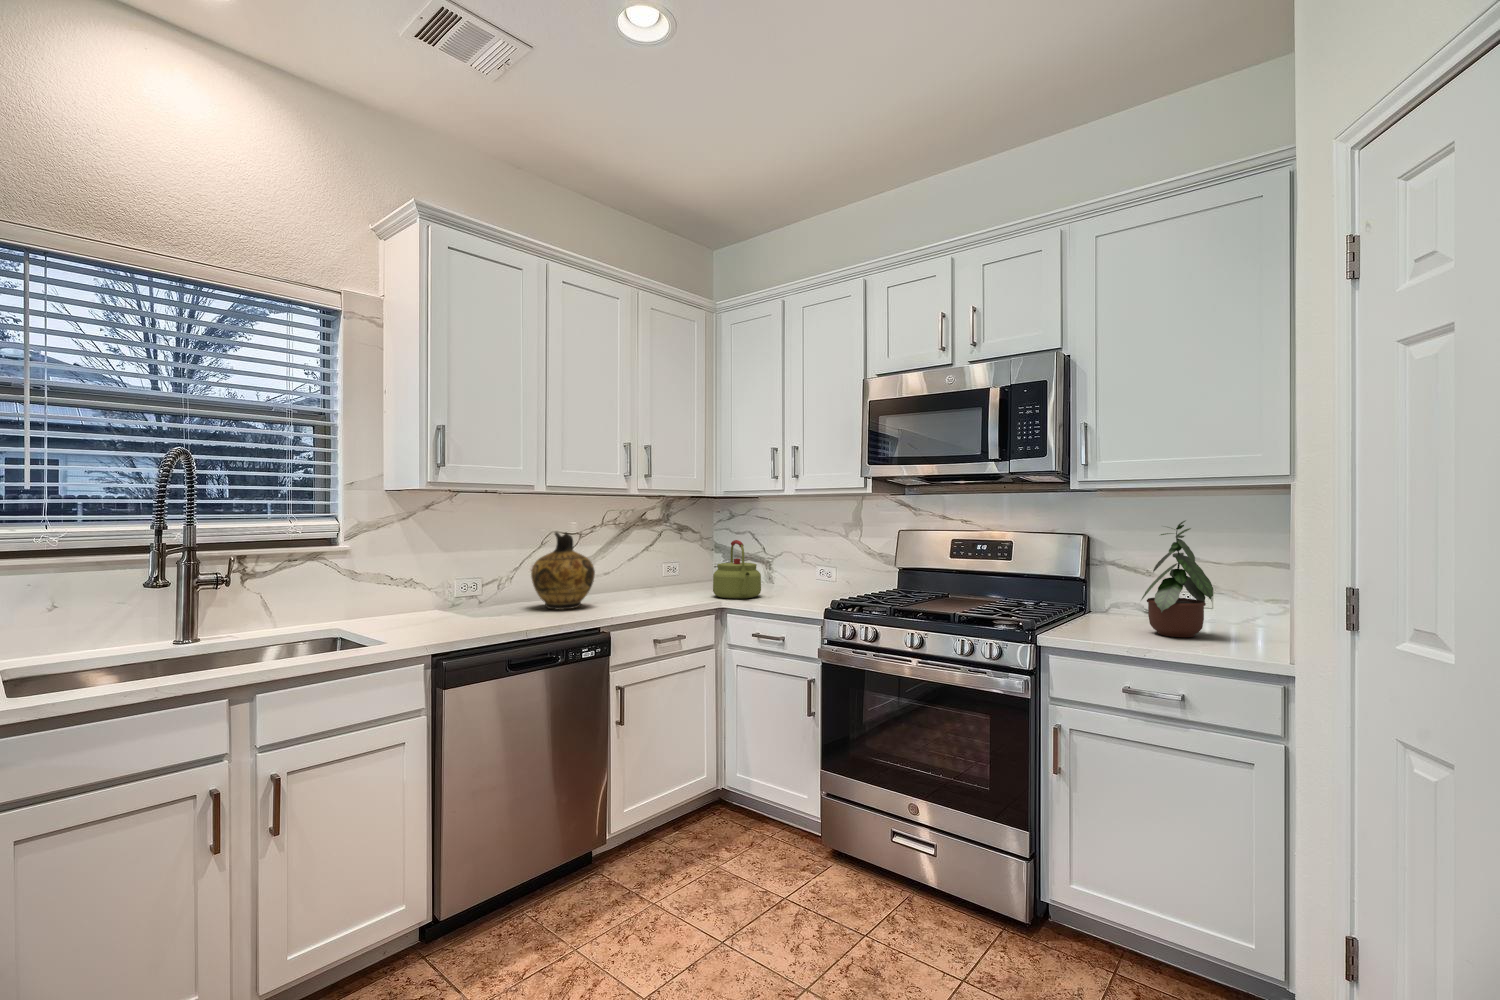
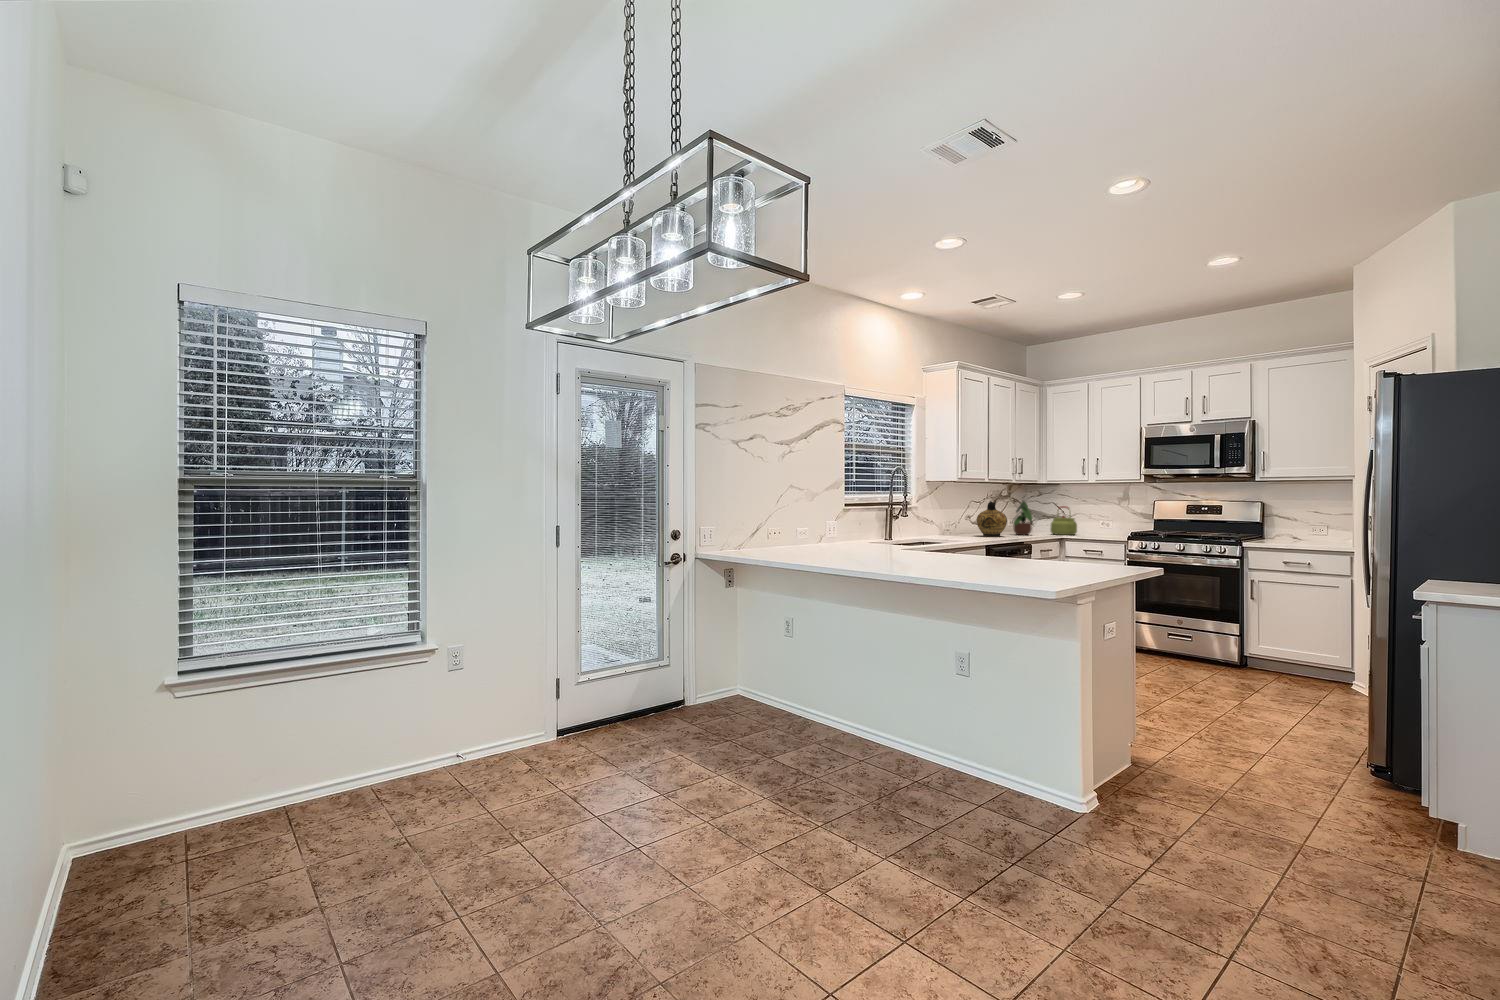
potted plant: present [1141,520,1213,637] -> present [1013,496,1033,535]

